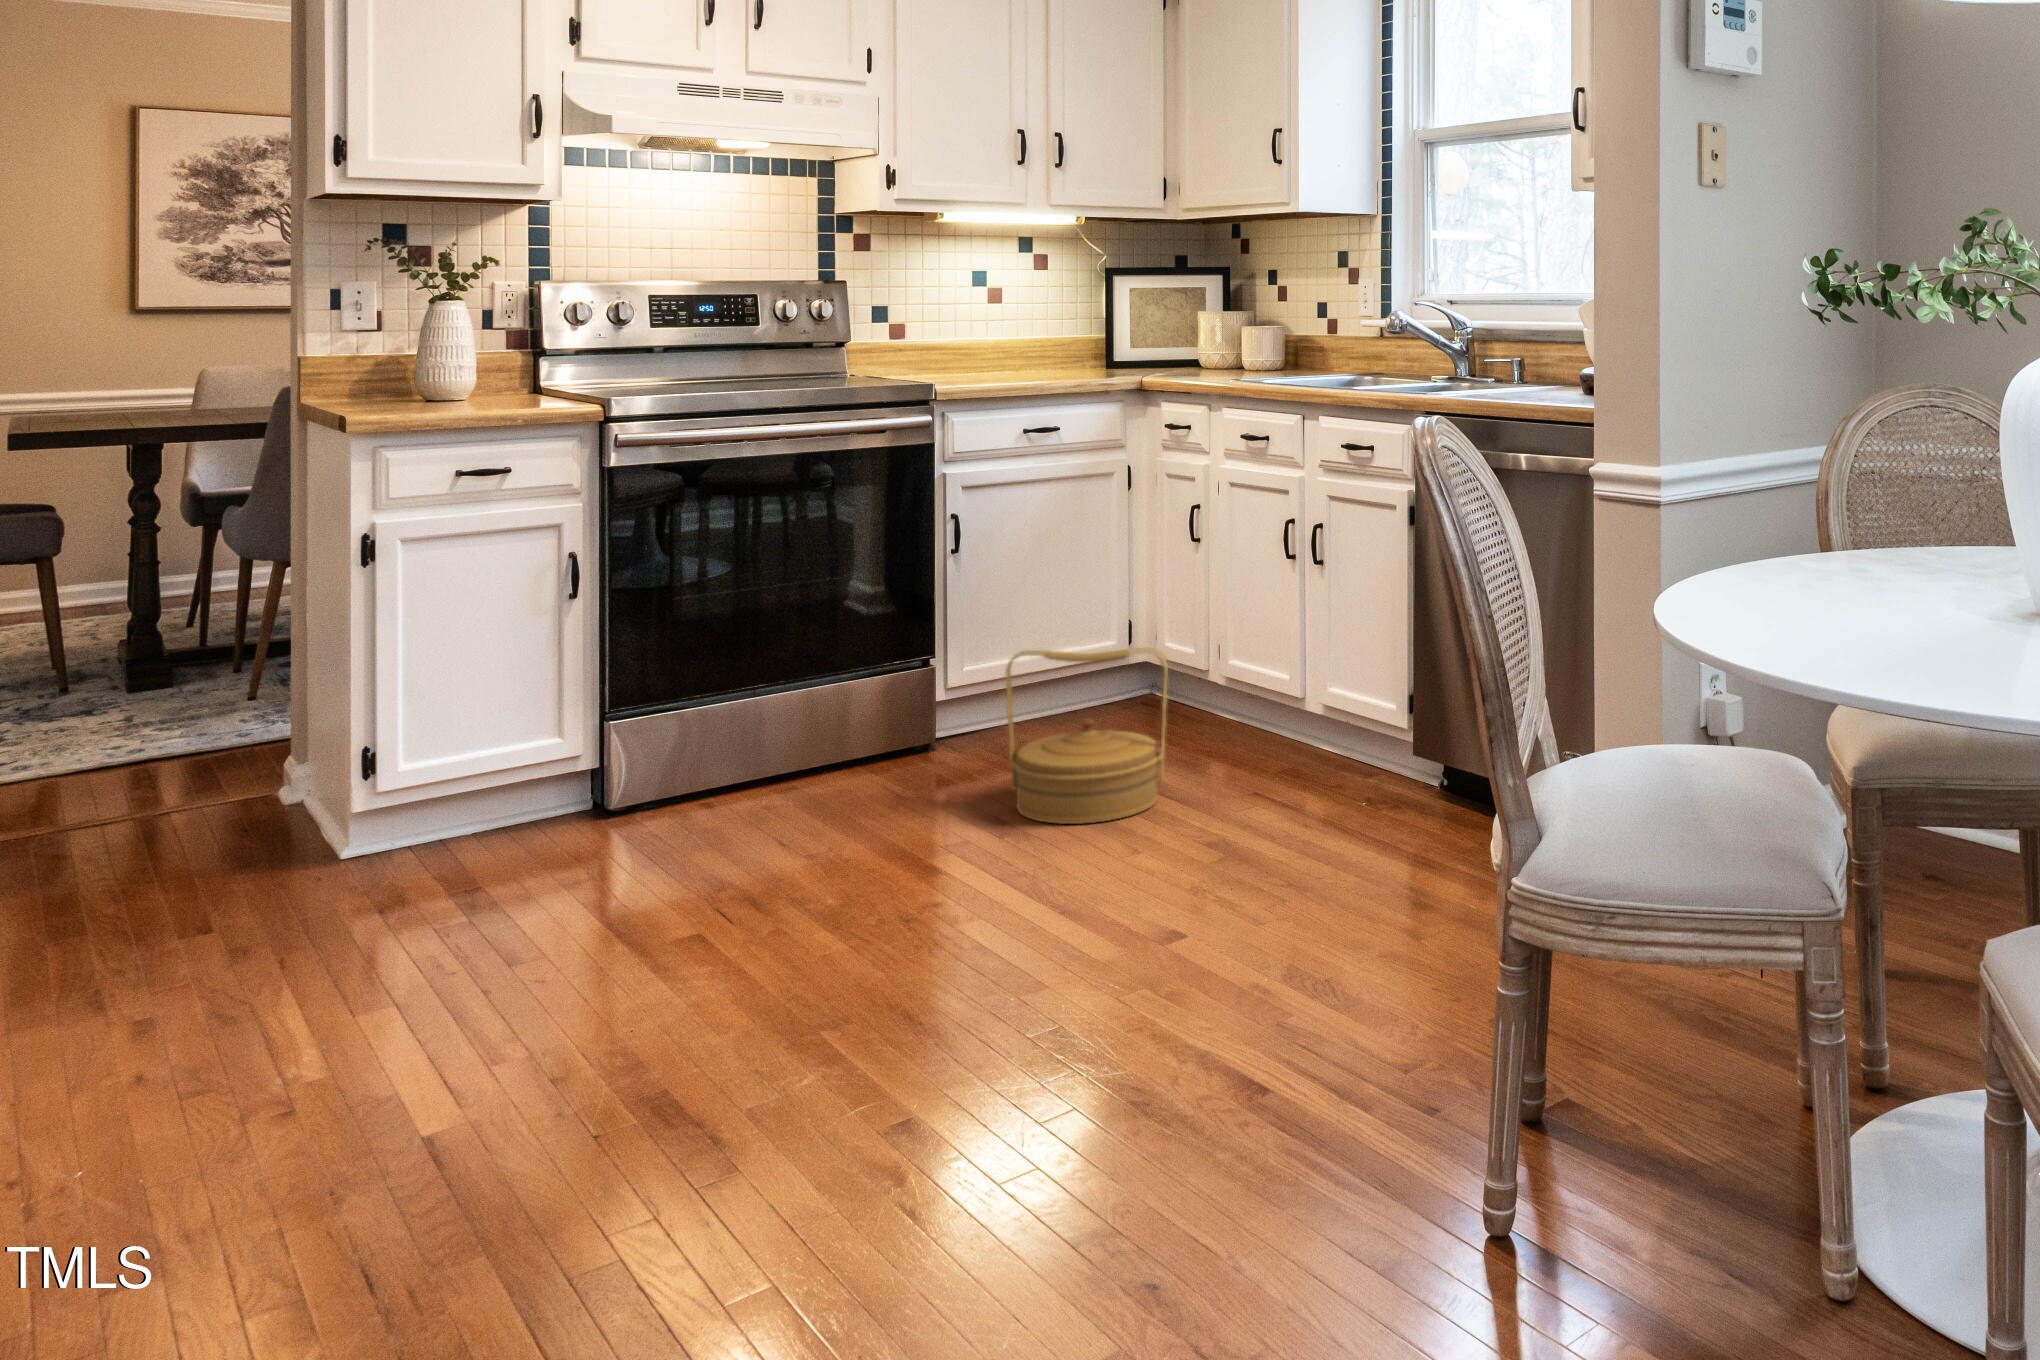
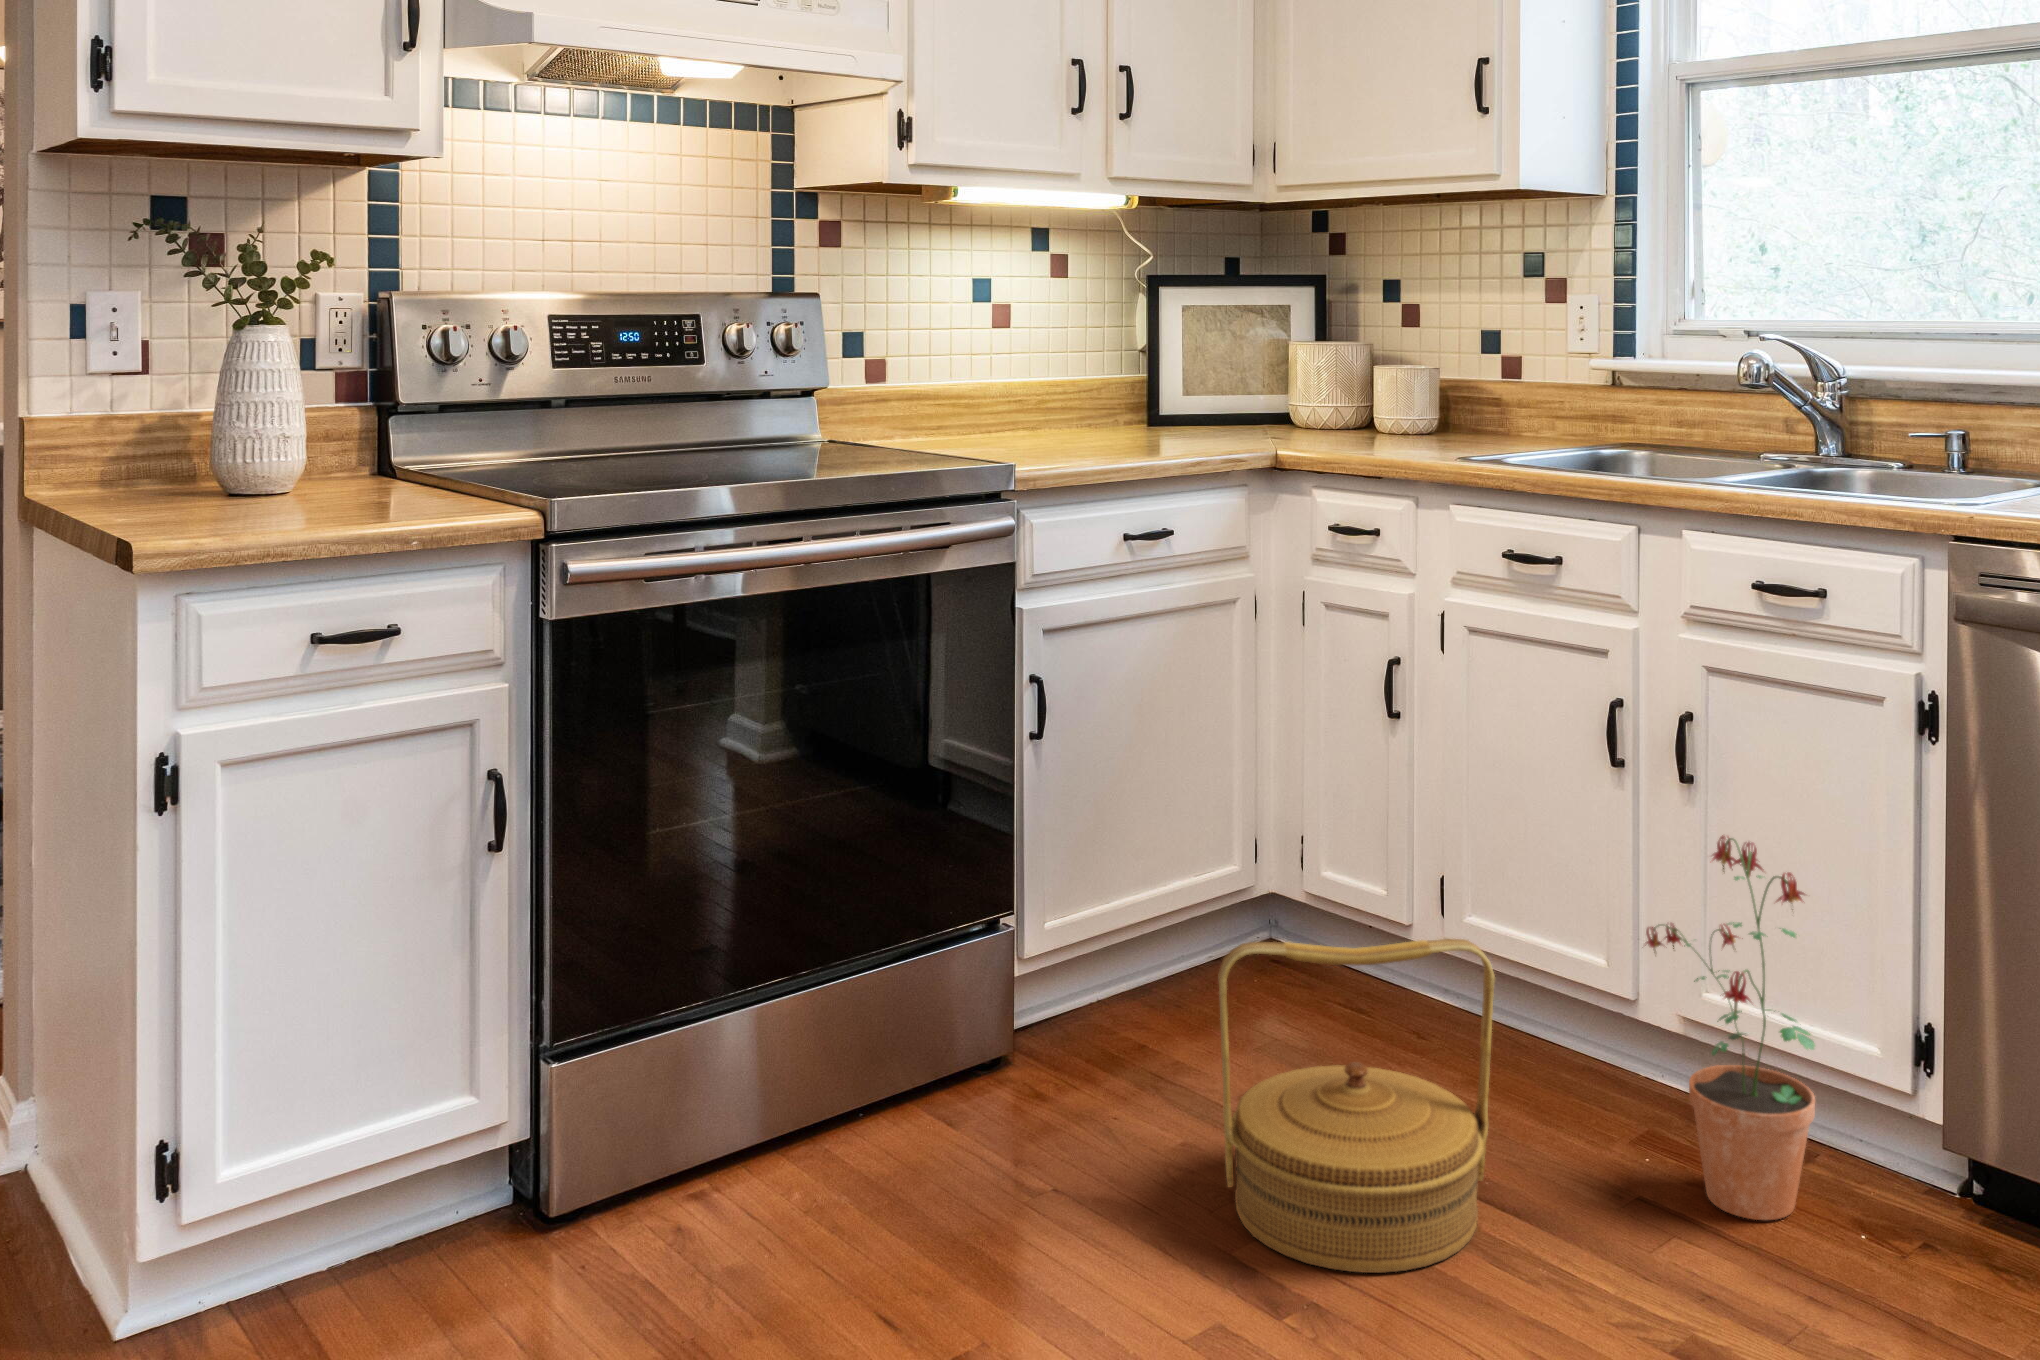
potted plant: none [1271,591,1355,802] -> present [1645,835,1815,1220]

